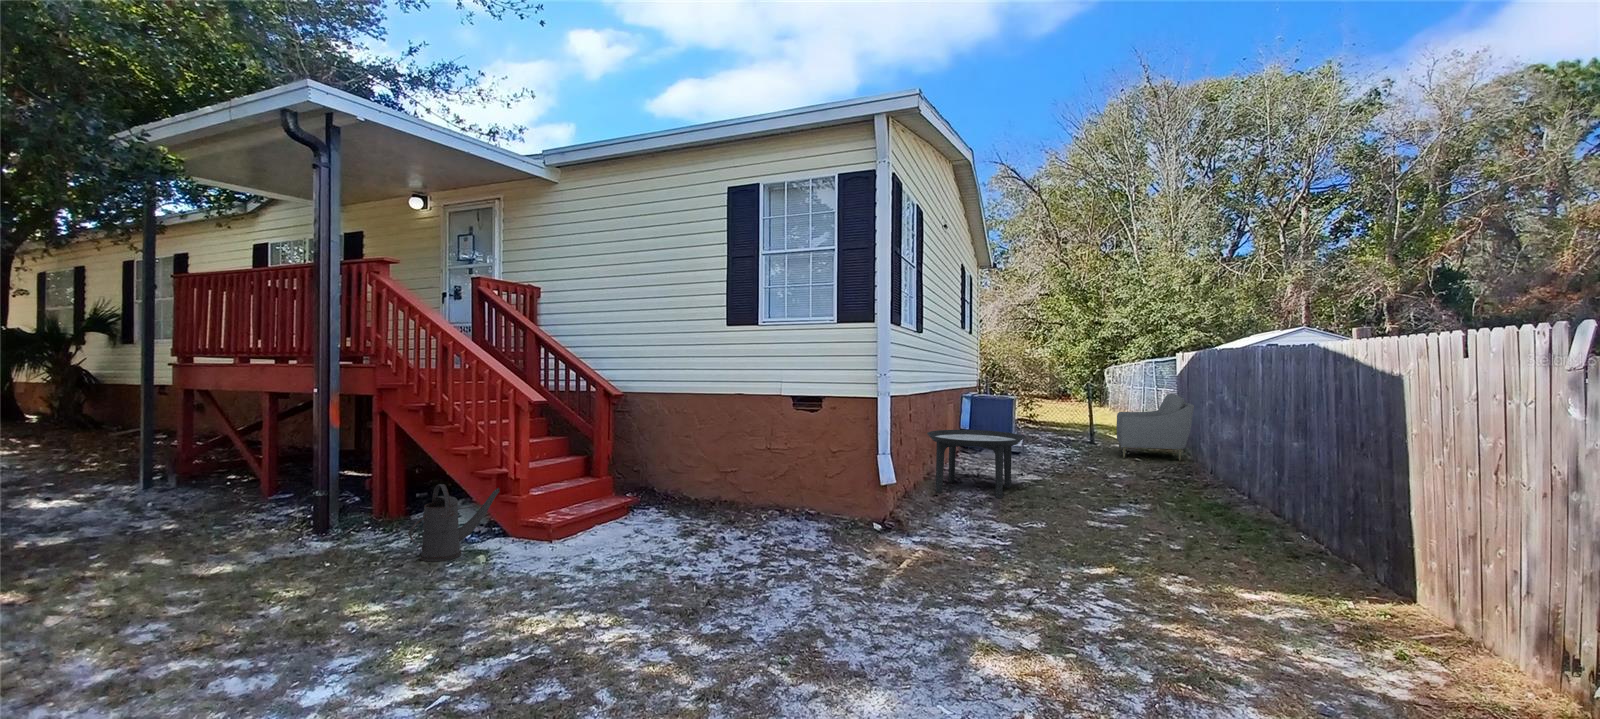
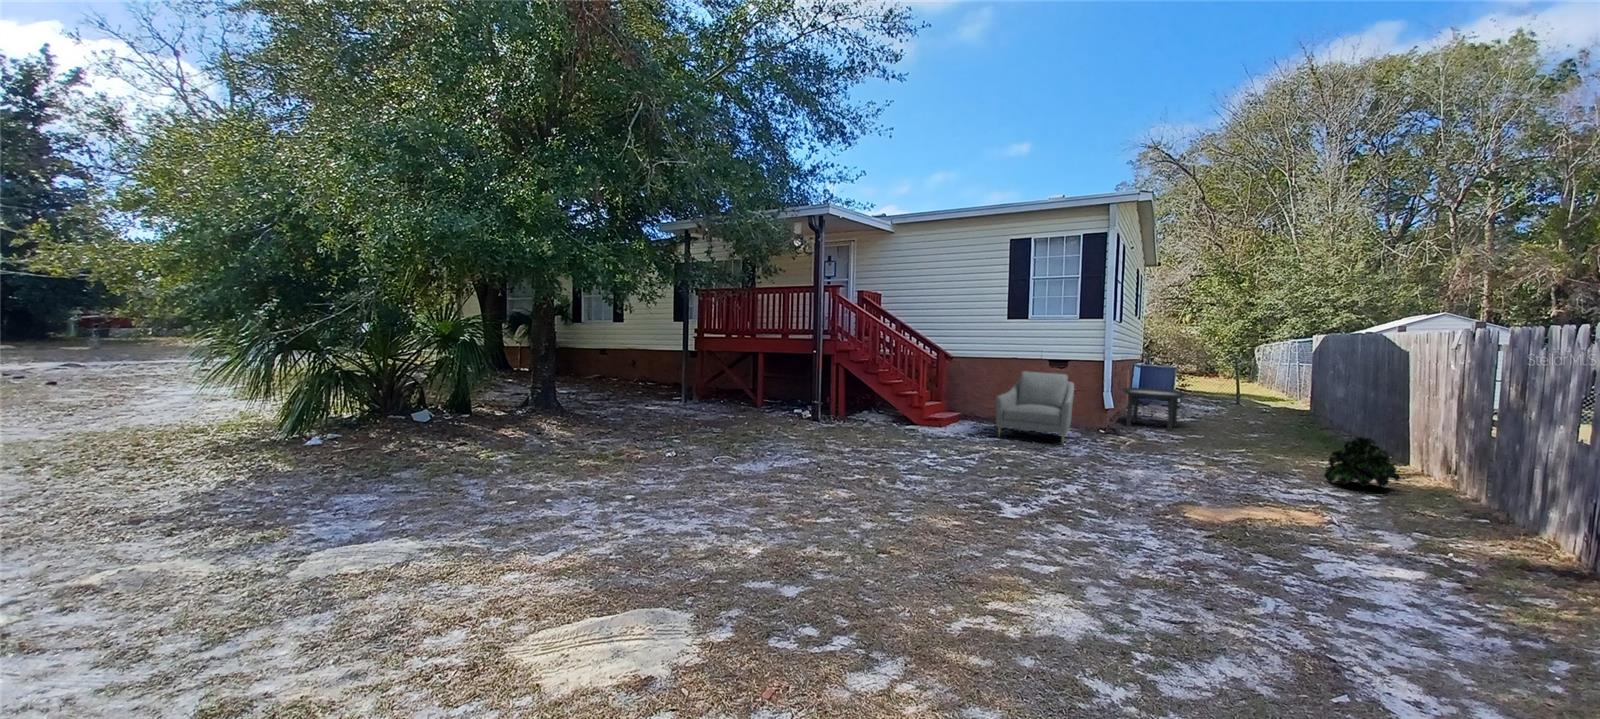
chair: present [1116,394,1194,460] -> present [996,371,1074,444]
watering can: present [409,484,500,562] -> none [872,401,905,438]
potted plant: none [1300,544,1488,672] -> present [1324,437,1400,487]

